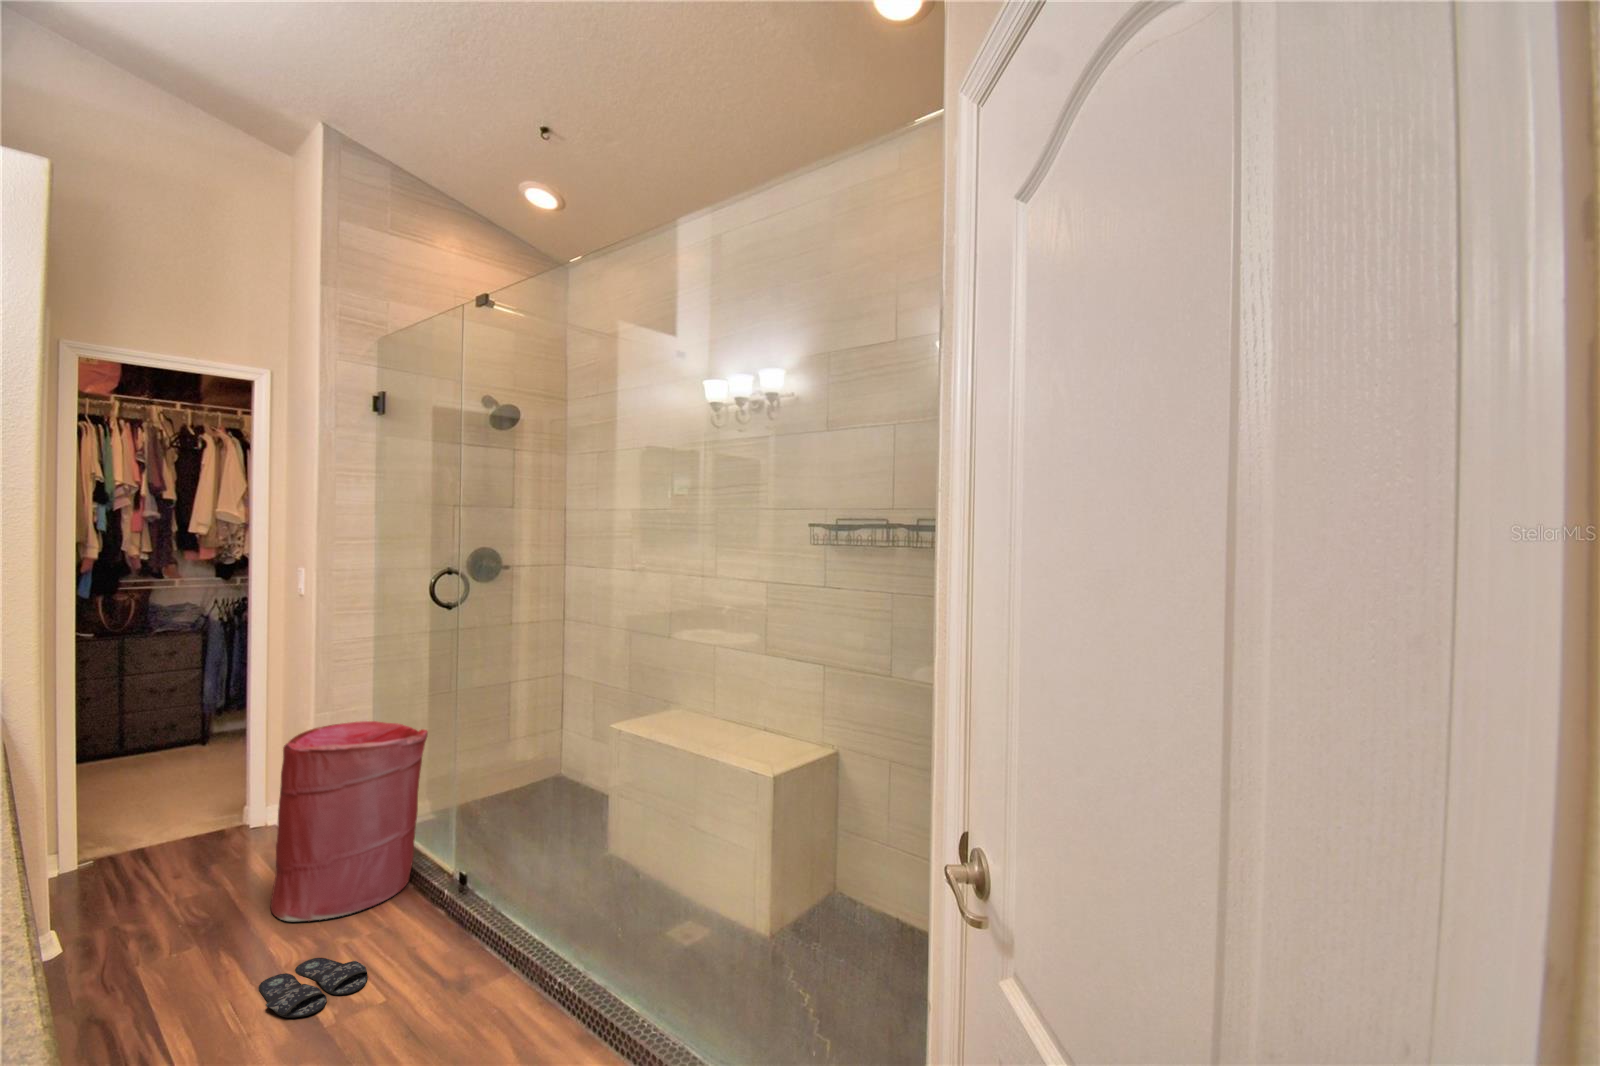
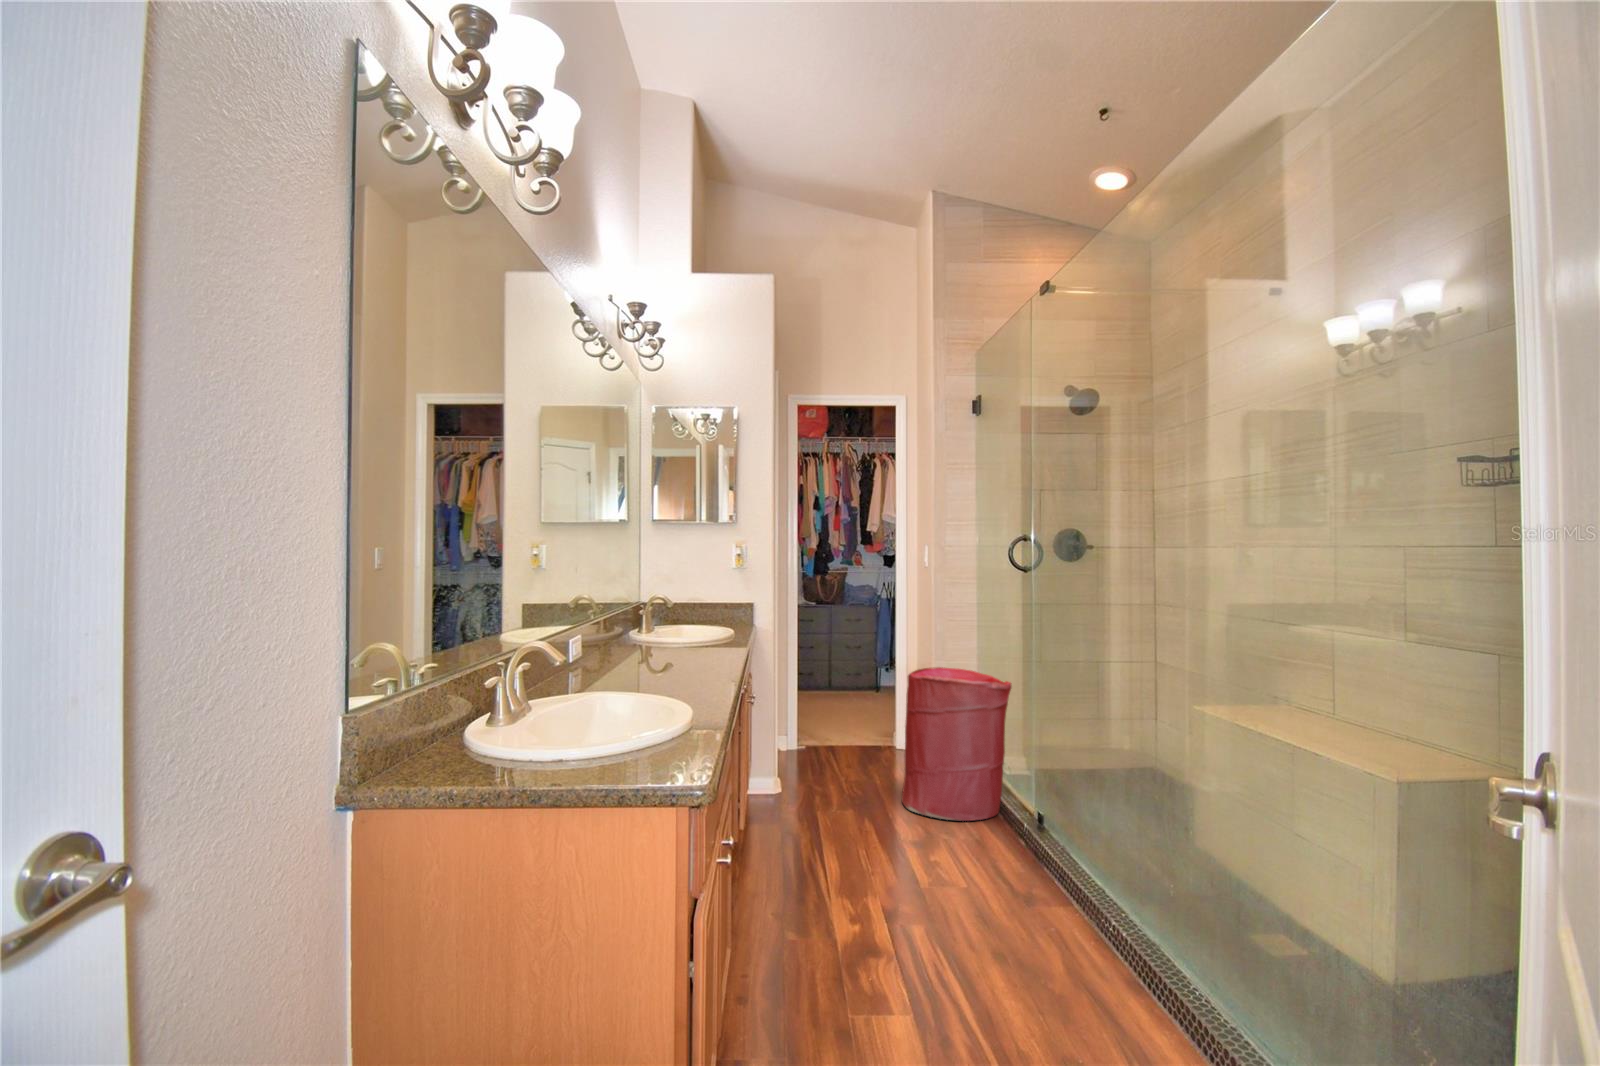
slippers: present [259,958,368,1017] -> none [888,839,958,871]

